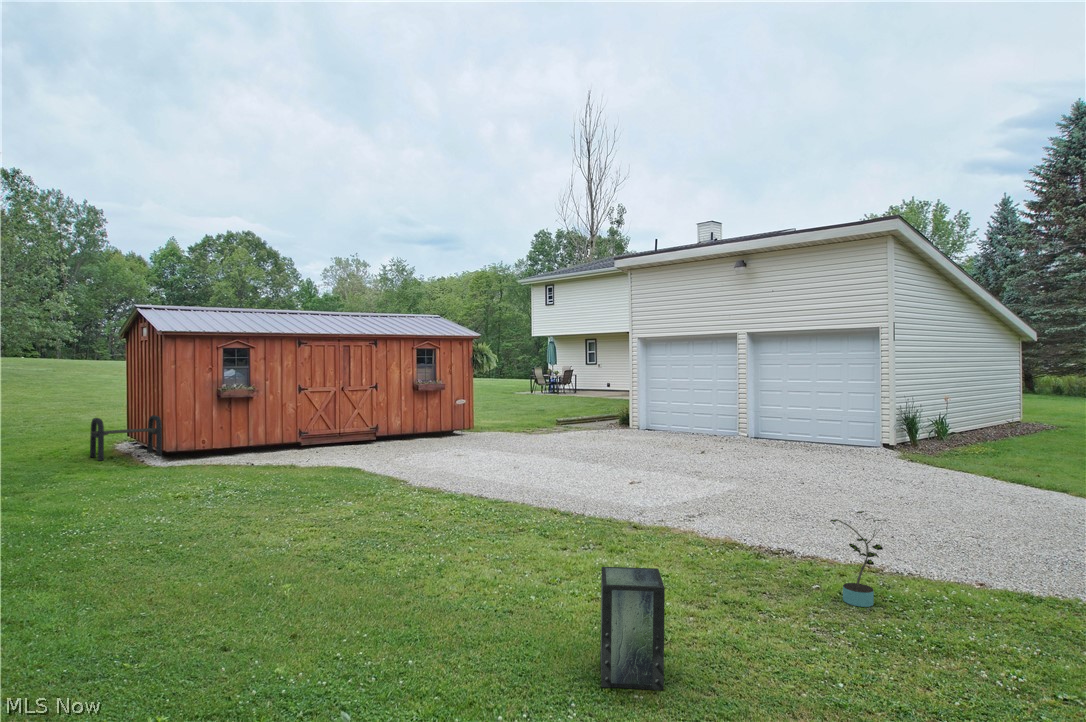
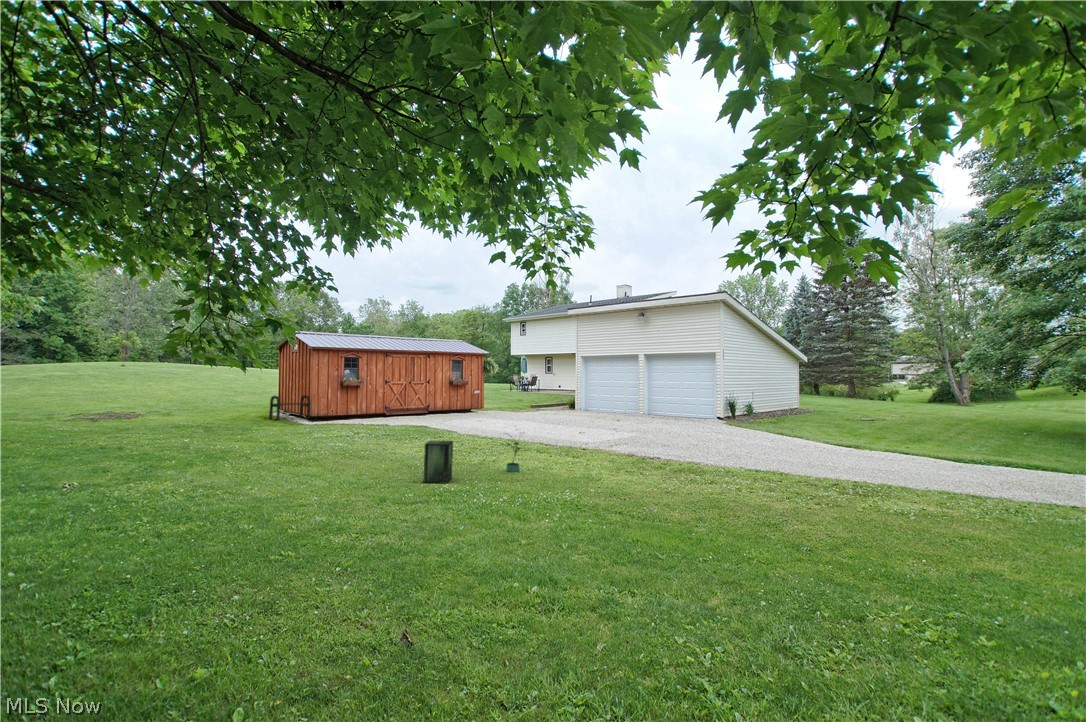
potted plant: present [830,511,887,607] -> present [506,443,520,472]
storage box: present [600,567,665,690] -> present [424,440,453,484]

